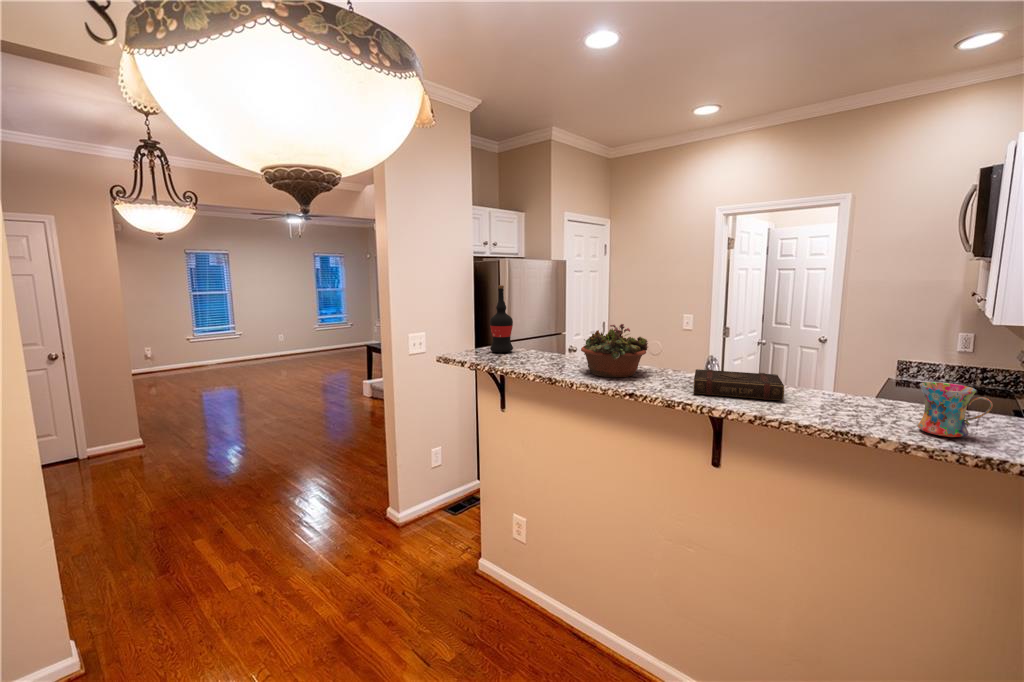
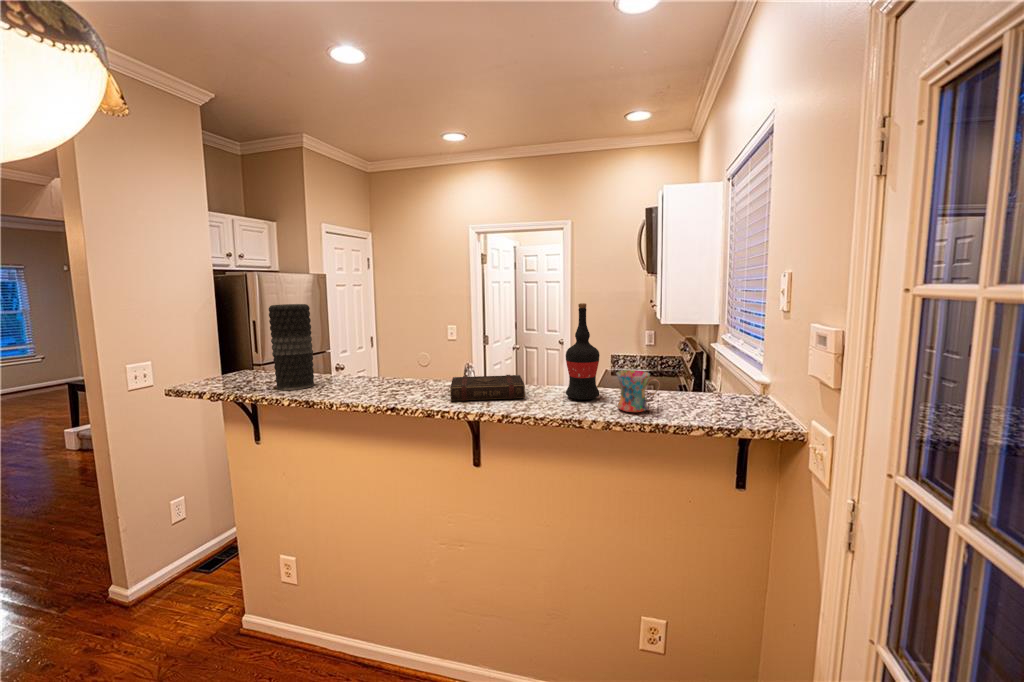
wine bottle: present [490,285,513,352] -> present [566,303,600,400]
vase: none [523,287,557,366] -> present [269,304,314,390]
succulent planter: present [581,324,648,377] -> none [339,339,409,394]

